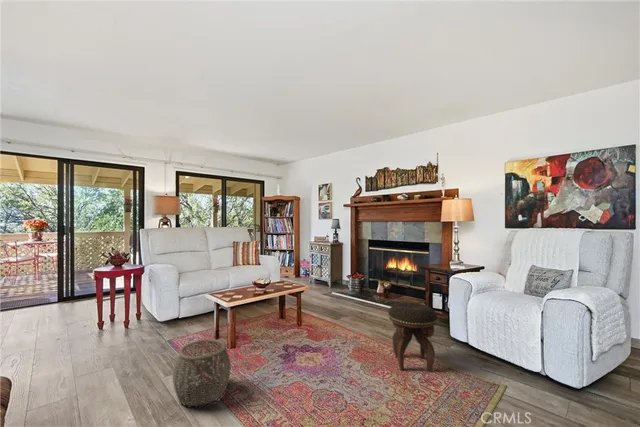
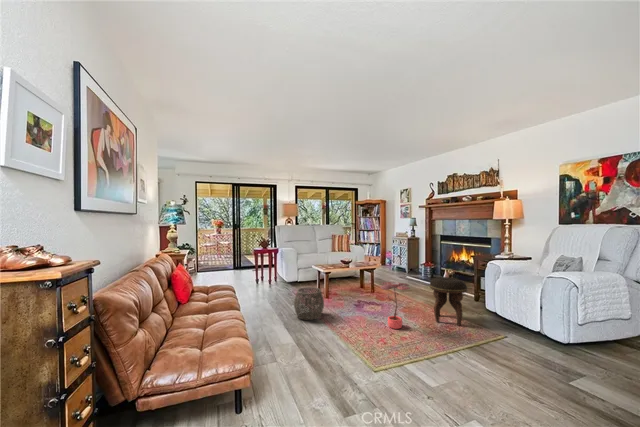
potted plant: none [327,320,376,397] -> present [381,282,410,329]

